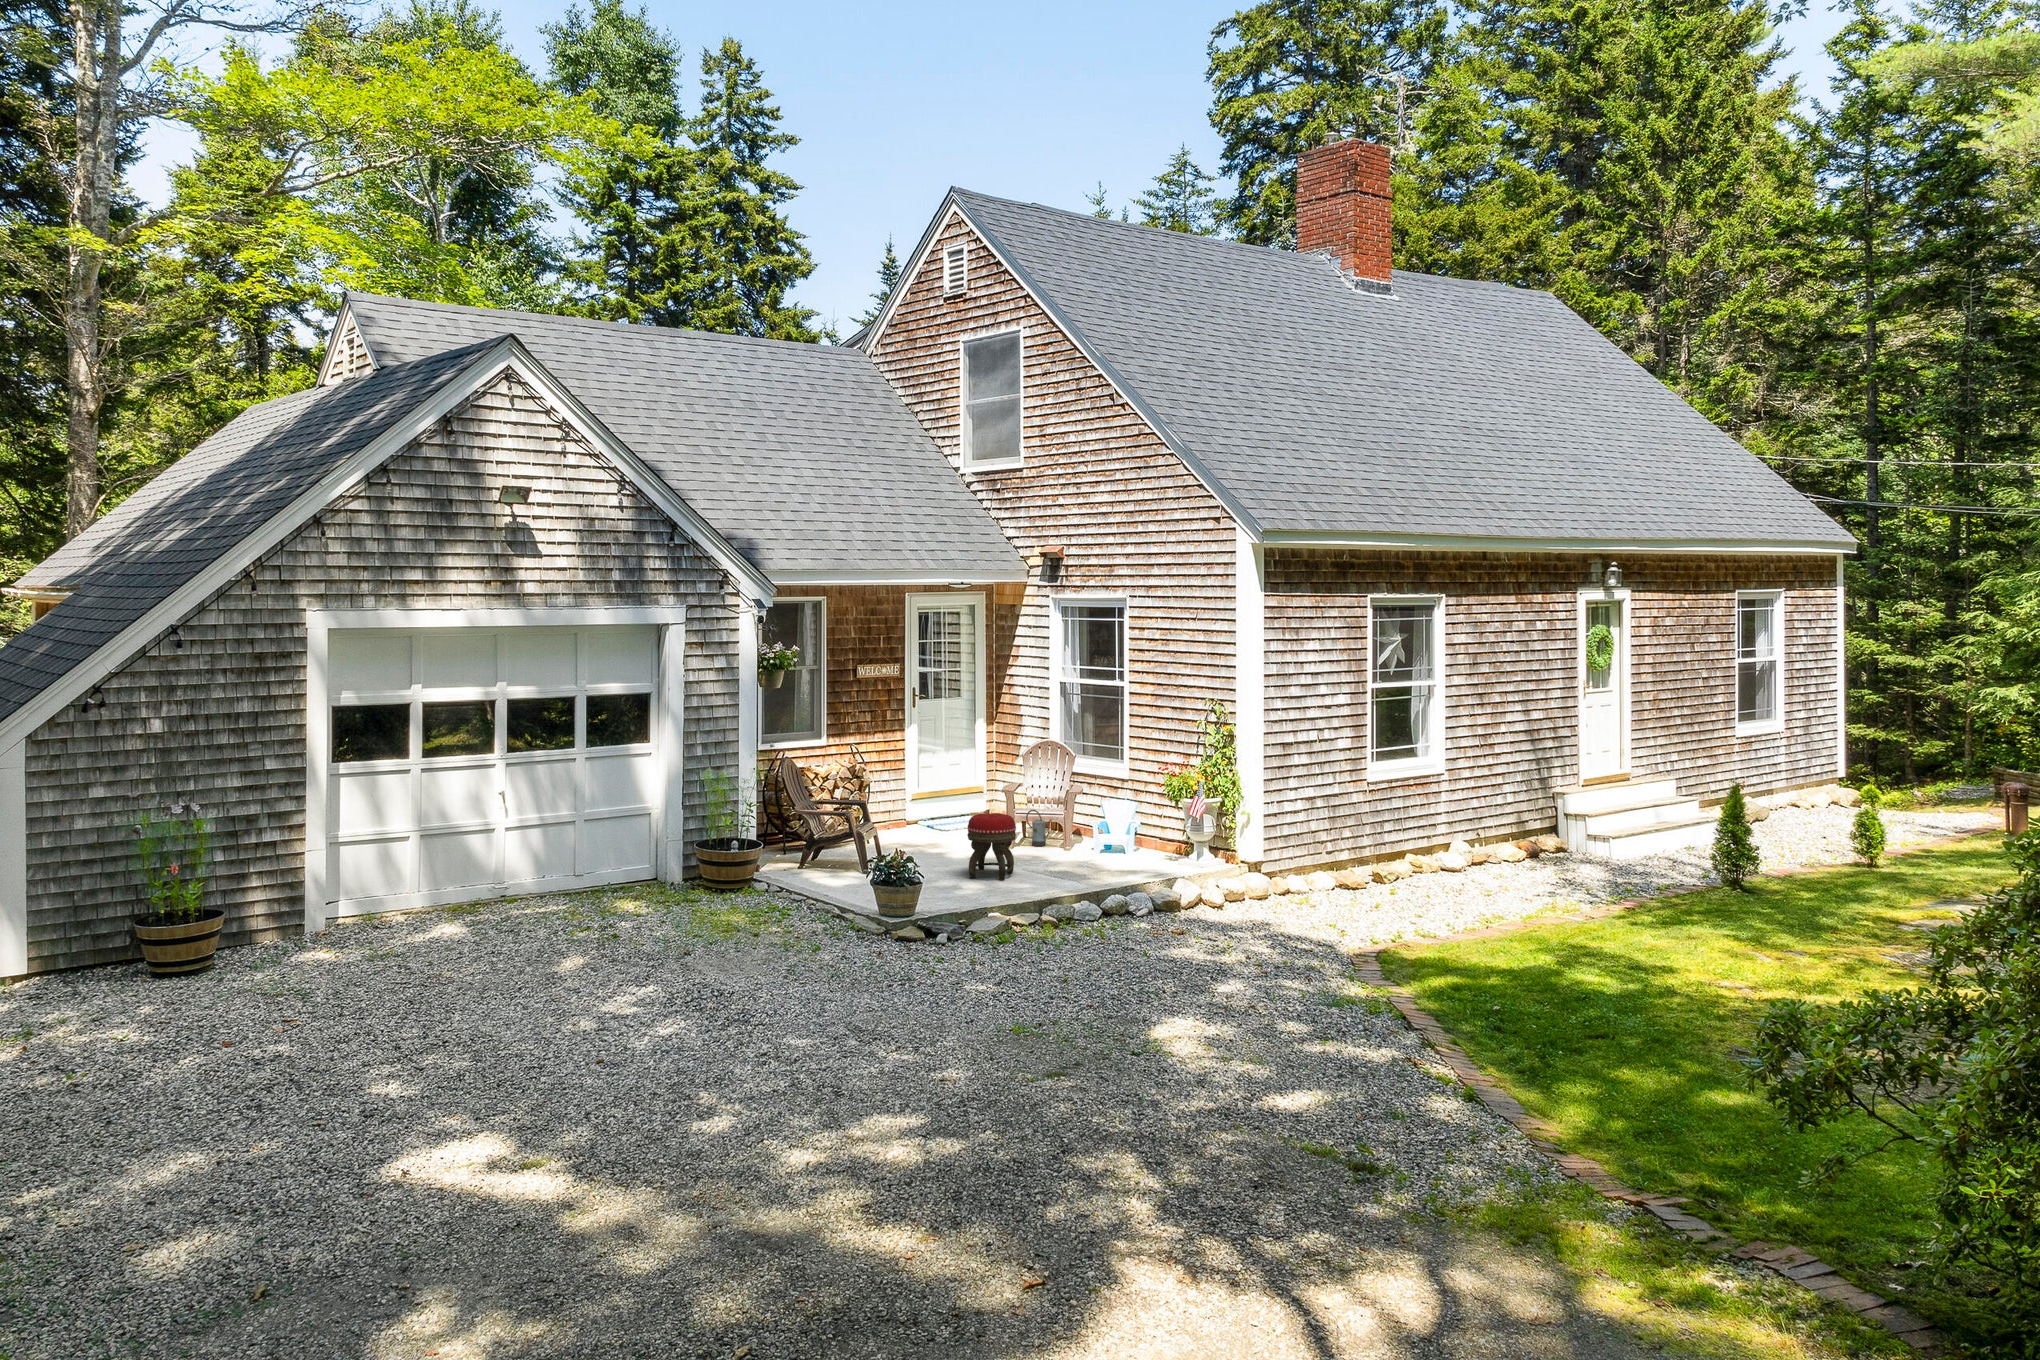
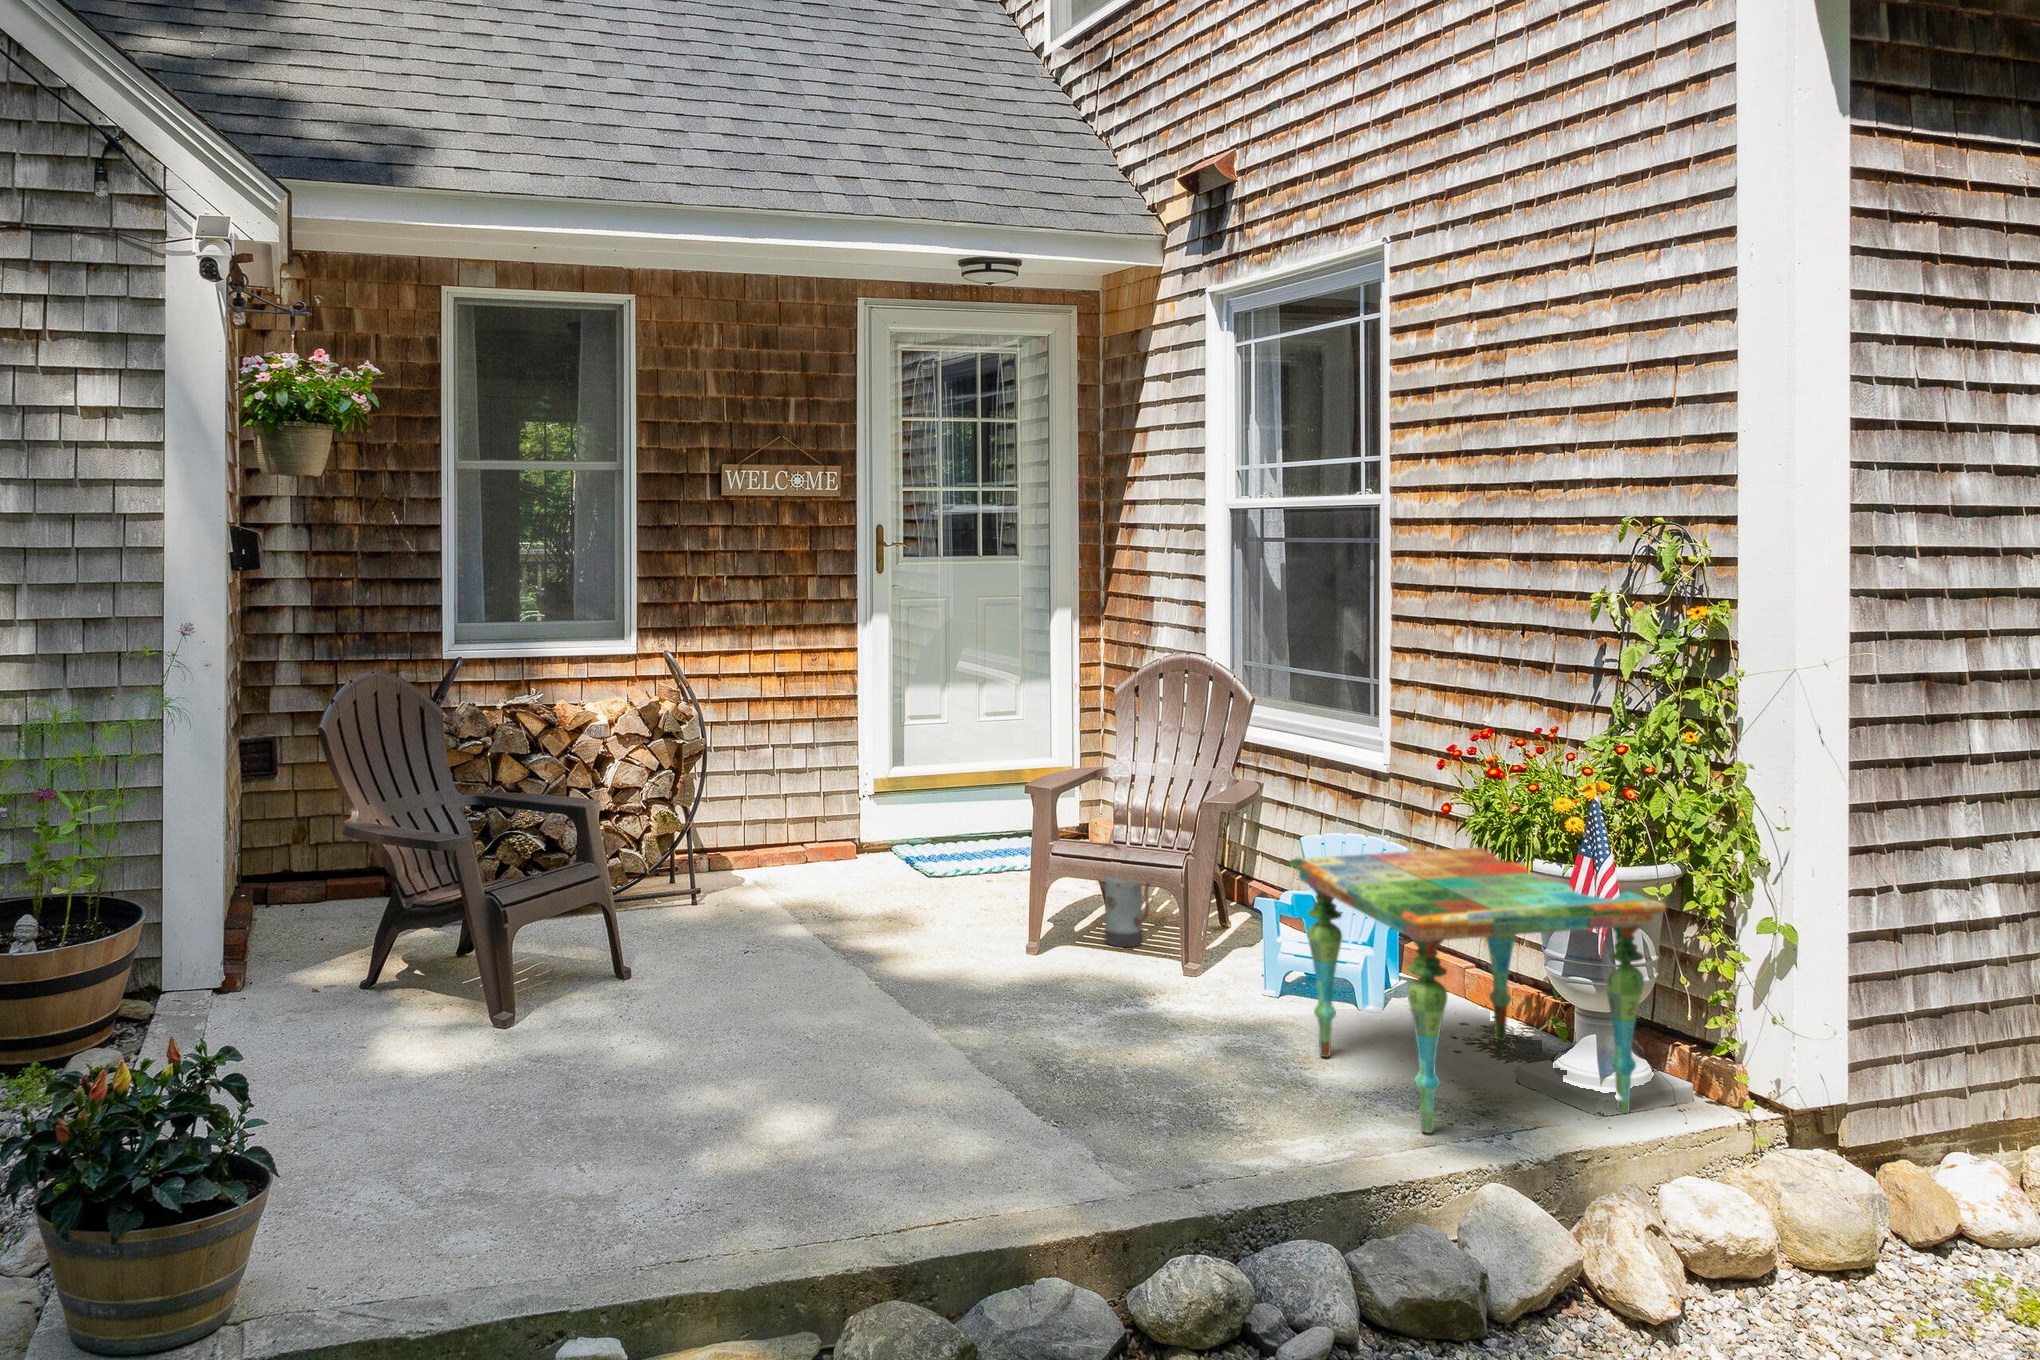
side table: none [1113,799,1220,876] -> present [1290,847,1666,1133]
footstool: present [967,813,1016,880] -> none [795,872,950,1097]

